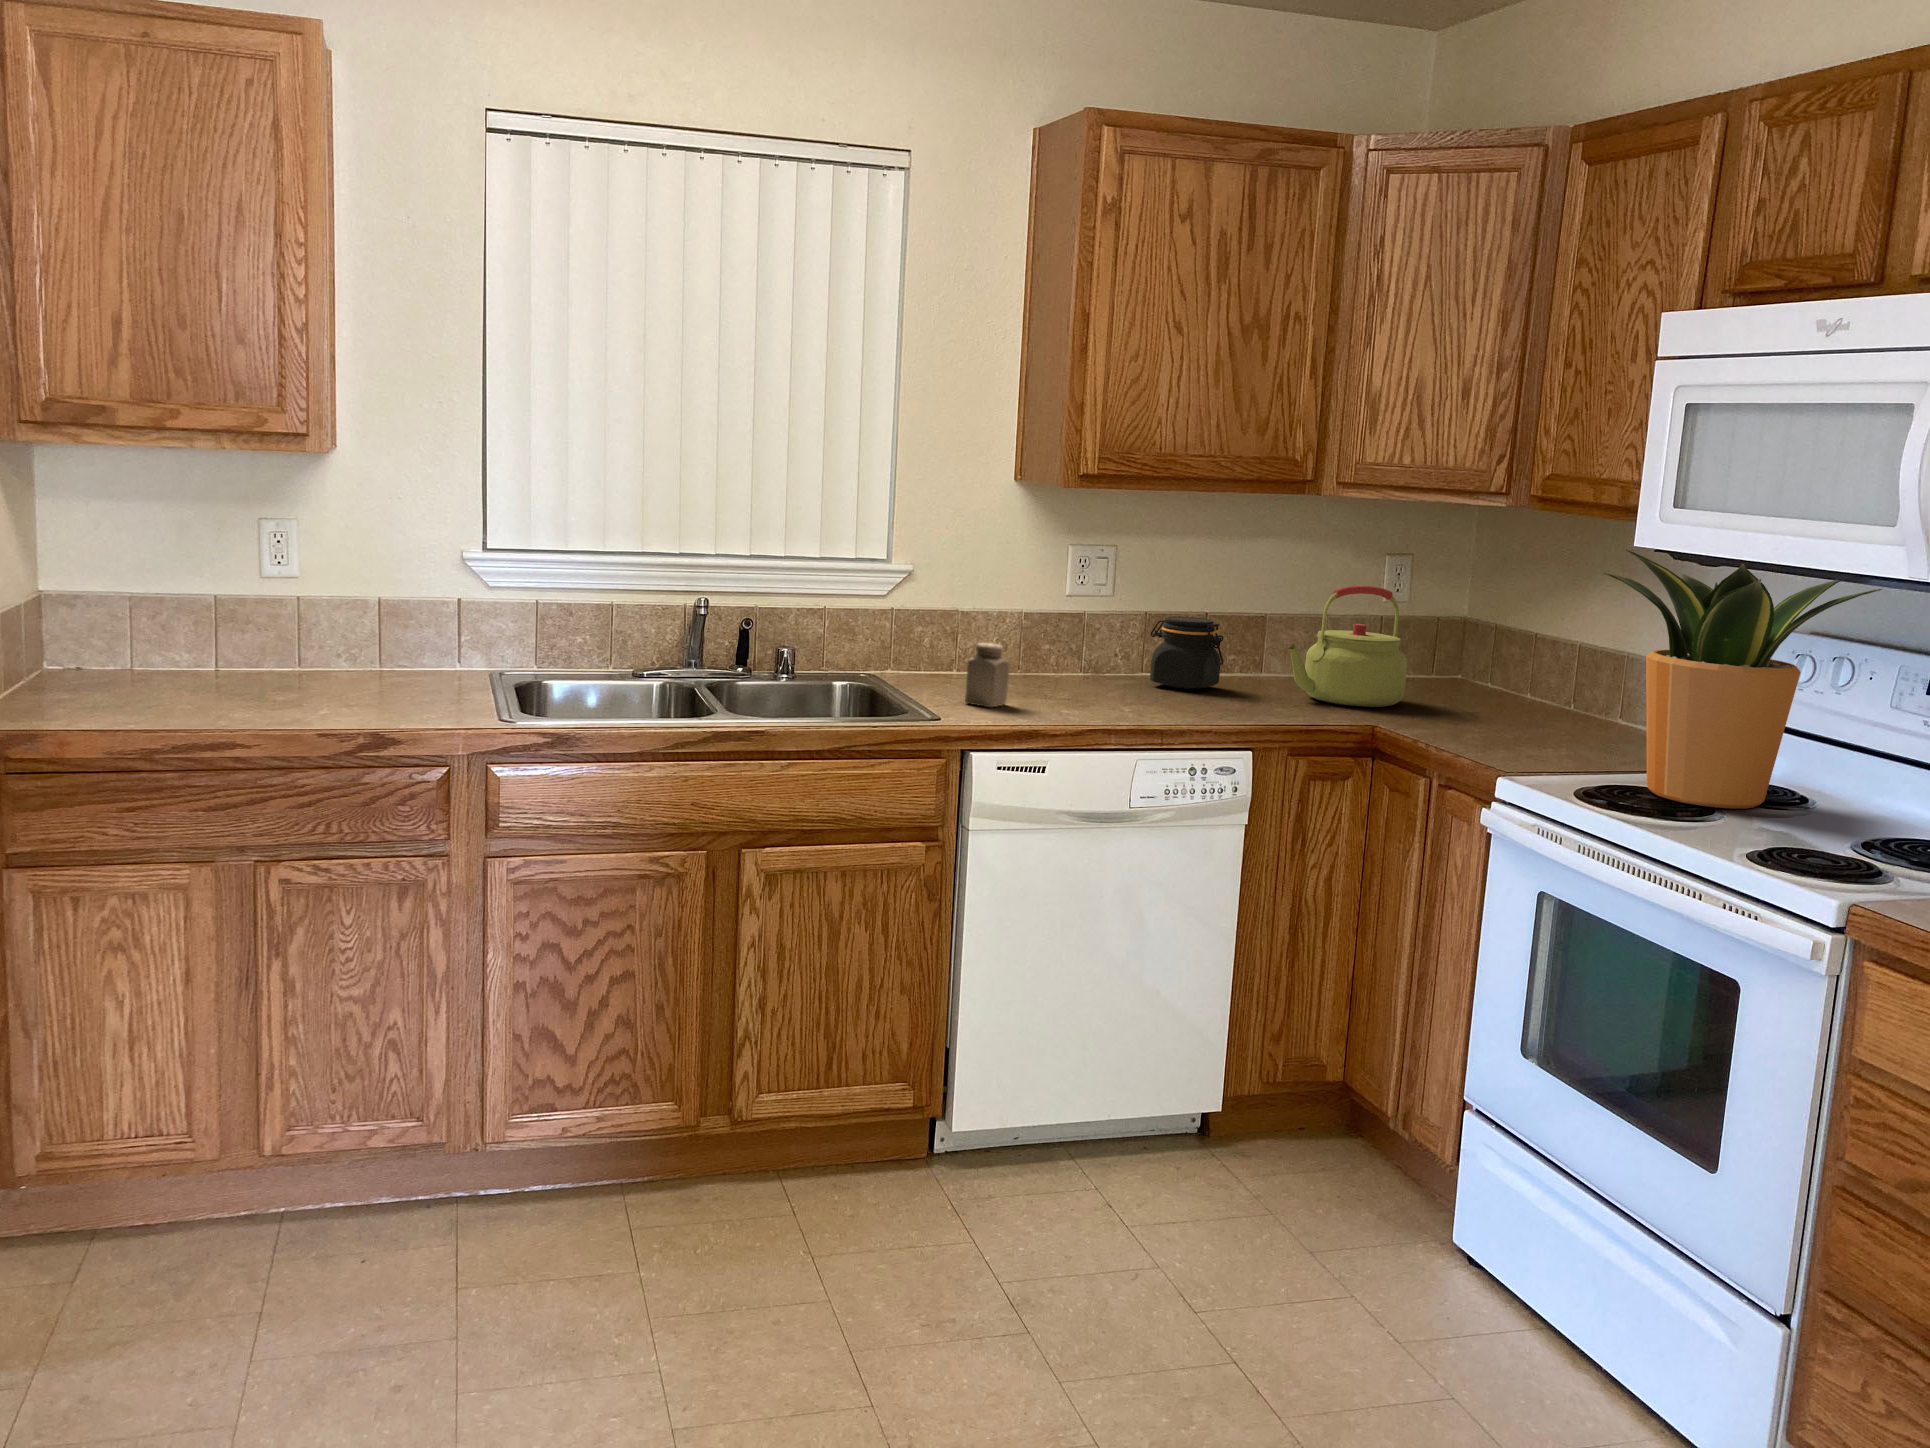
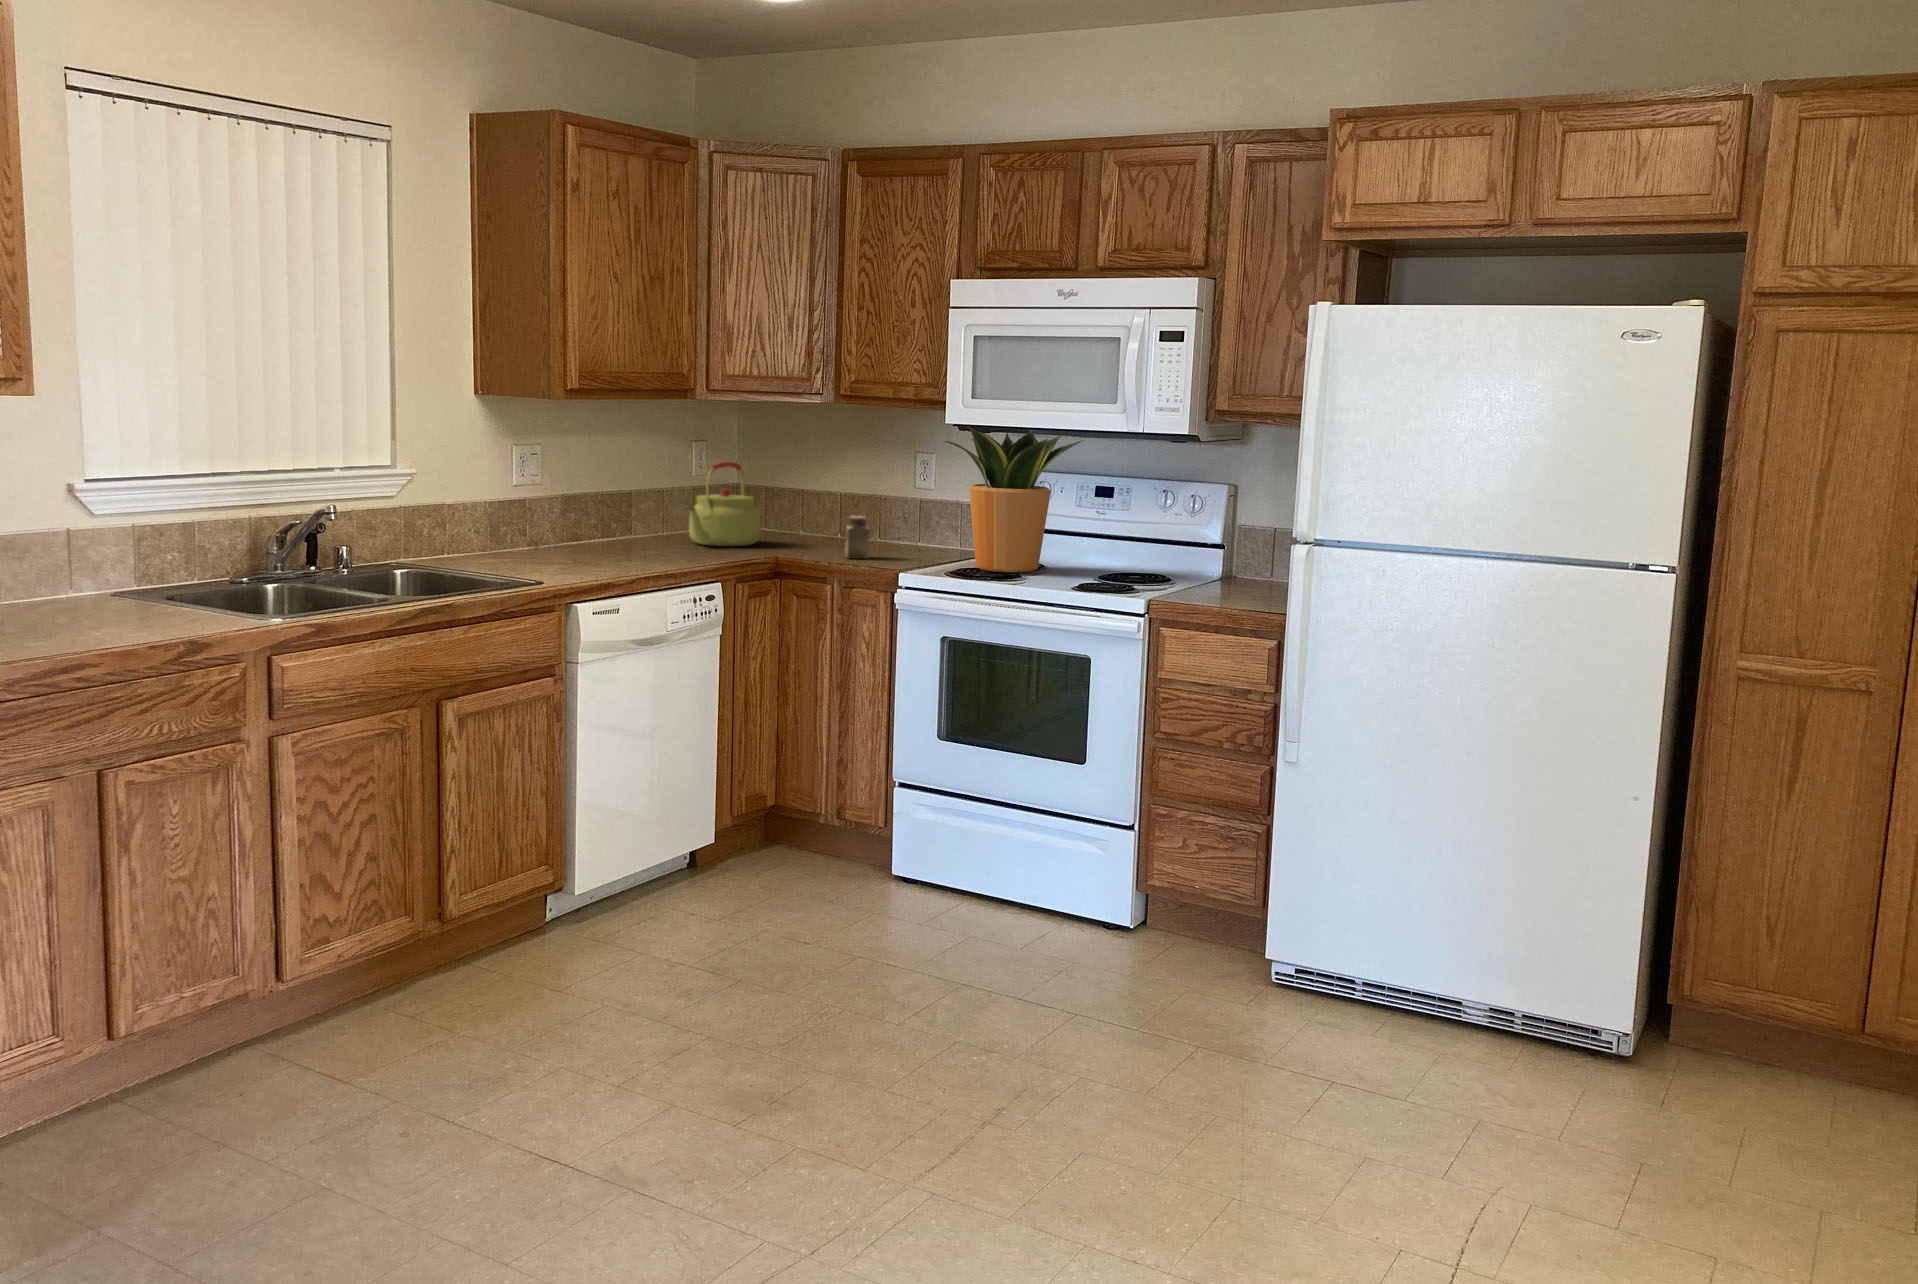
jar: present [1150,616,1223,689] -> none [580,494,639,548]
salt shaker: present [965,643,1010,707] -> present [845,516,869,559]

